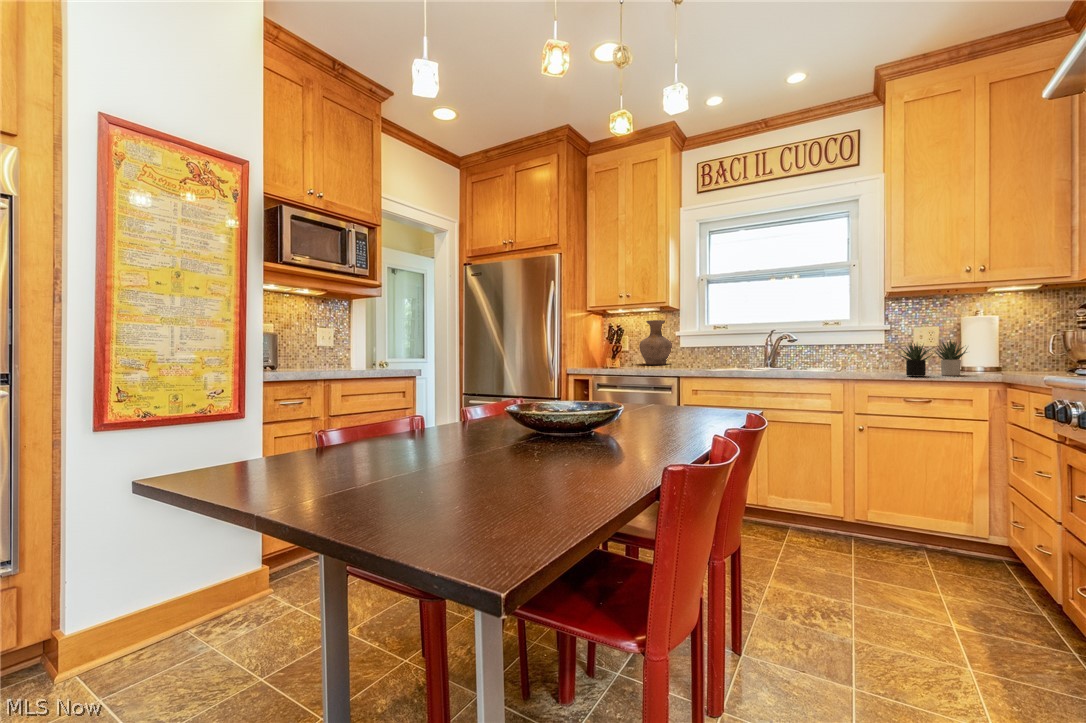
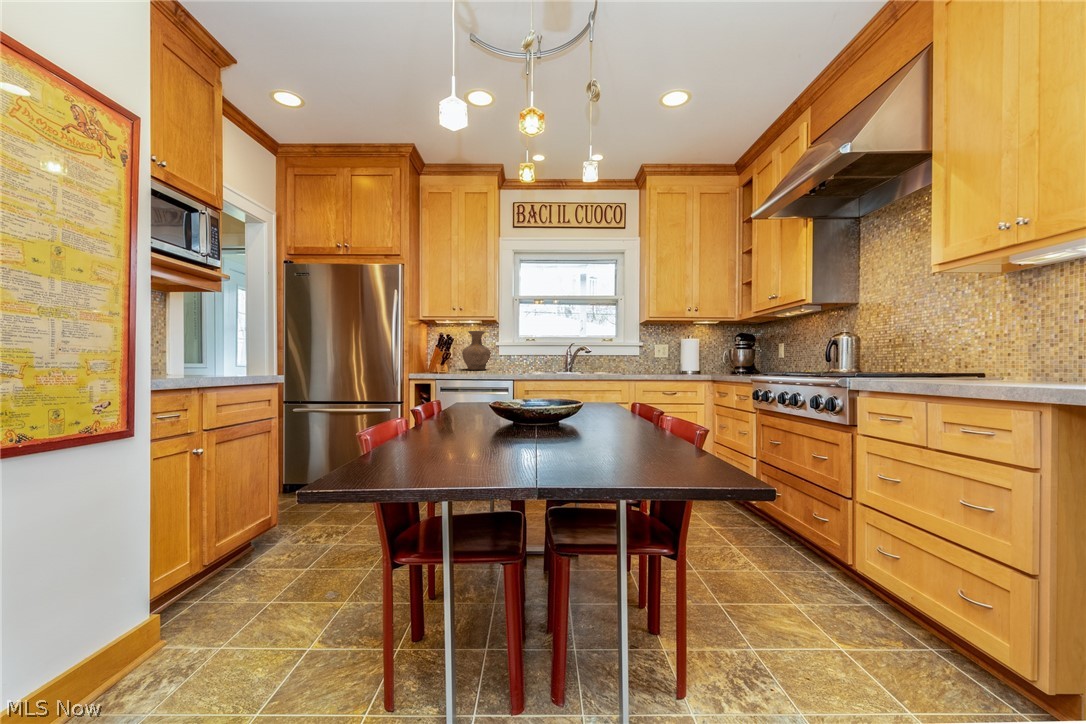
succulent plant: present [900,340,967,376] -> none [660,352,696,376]

